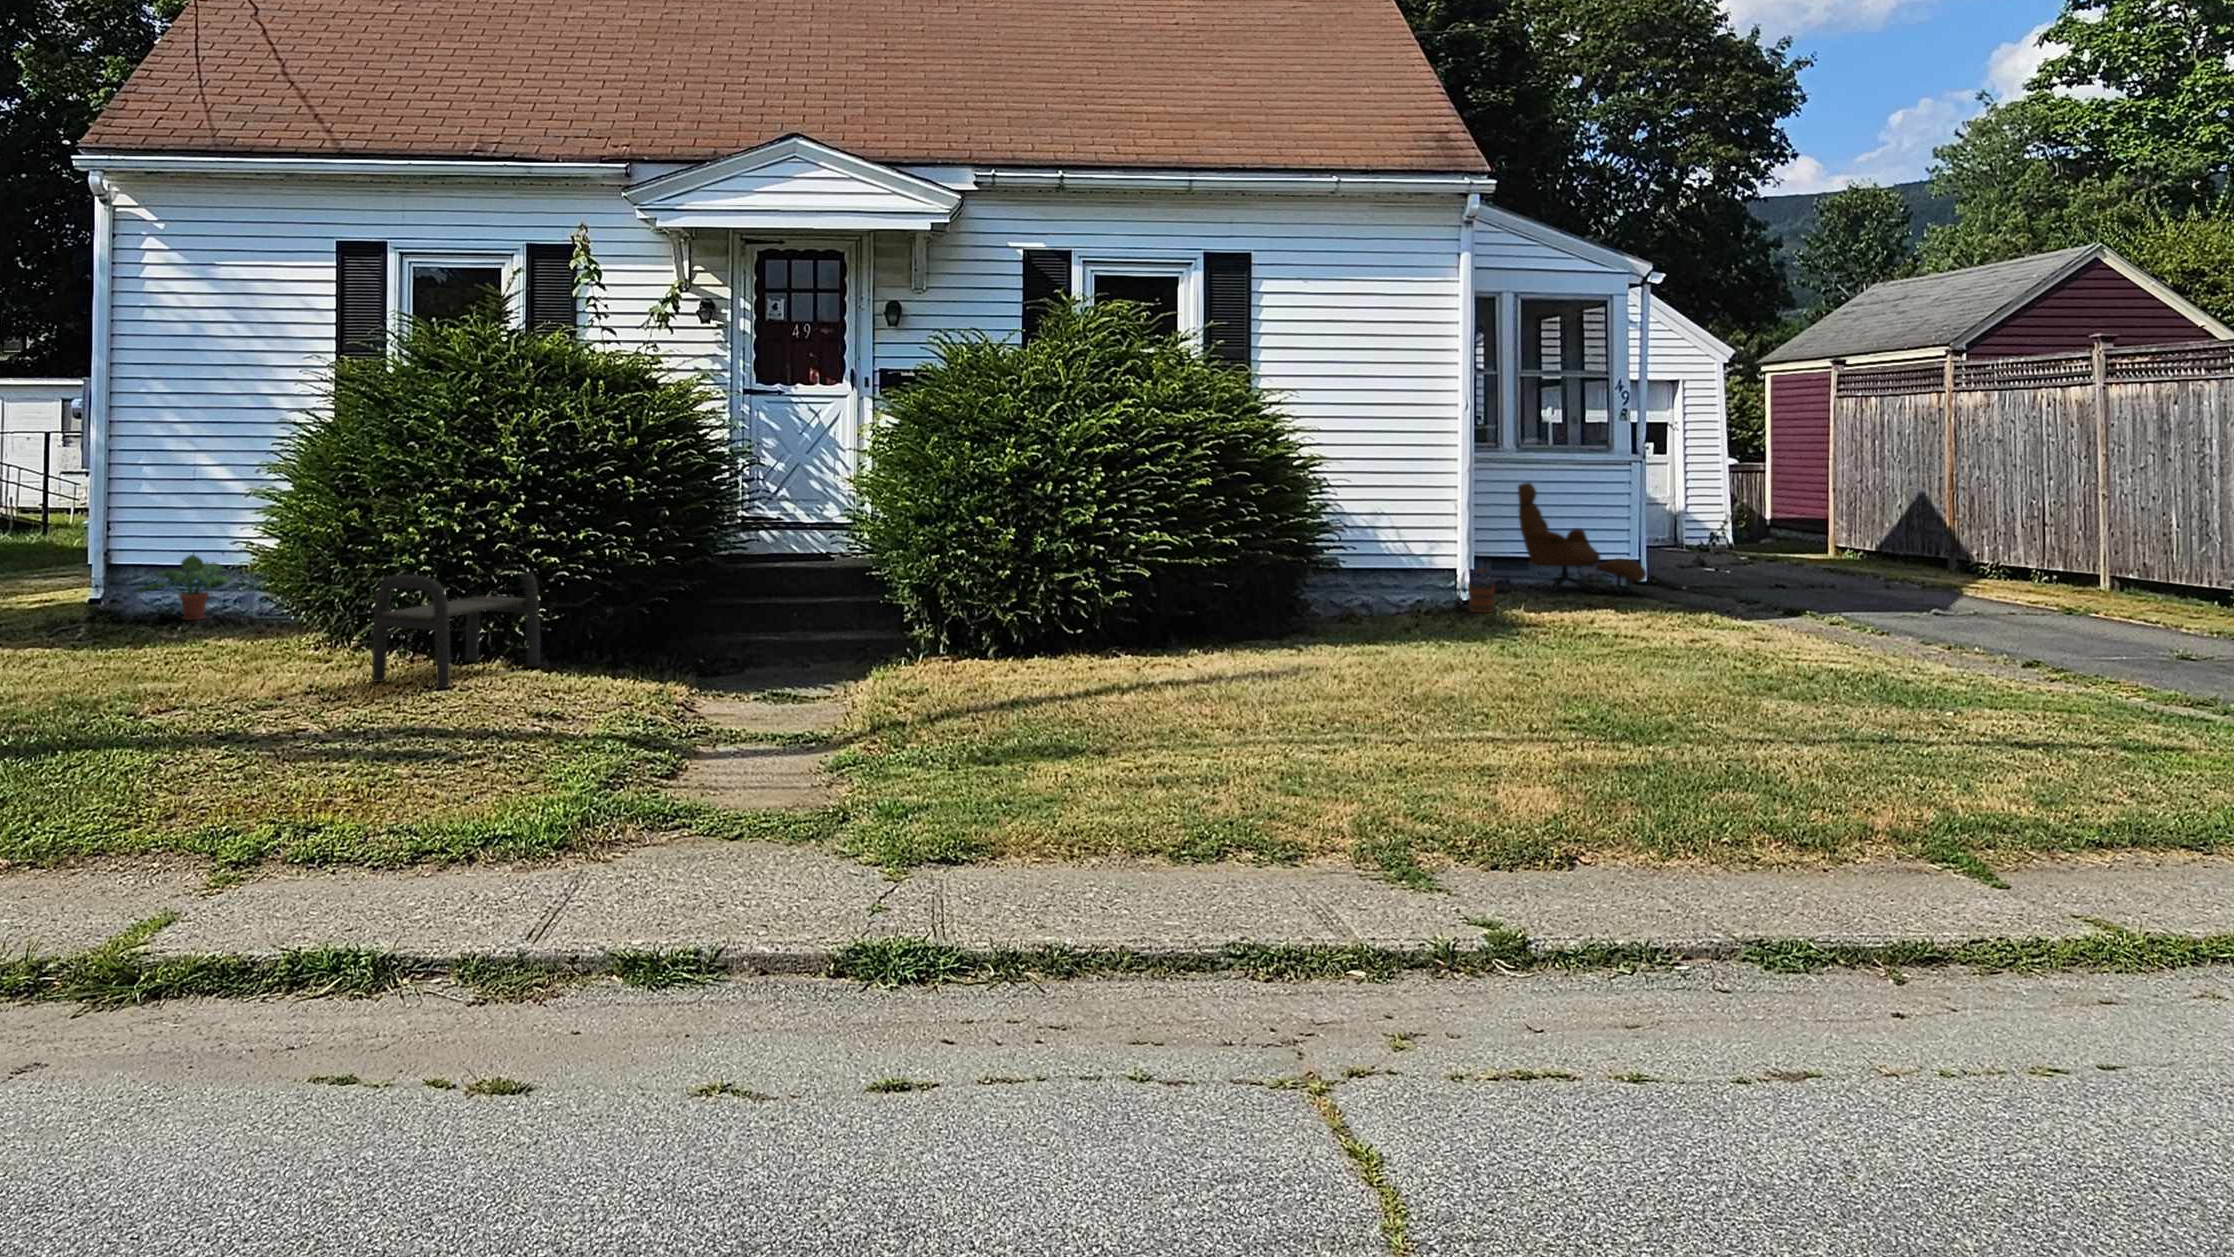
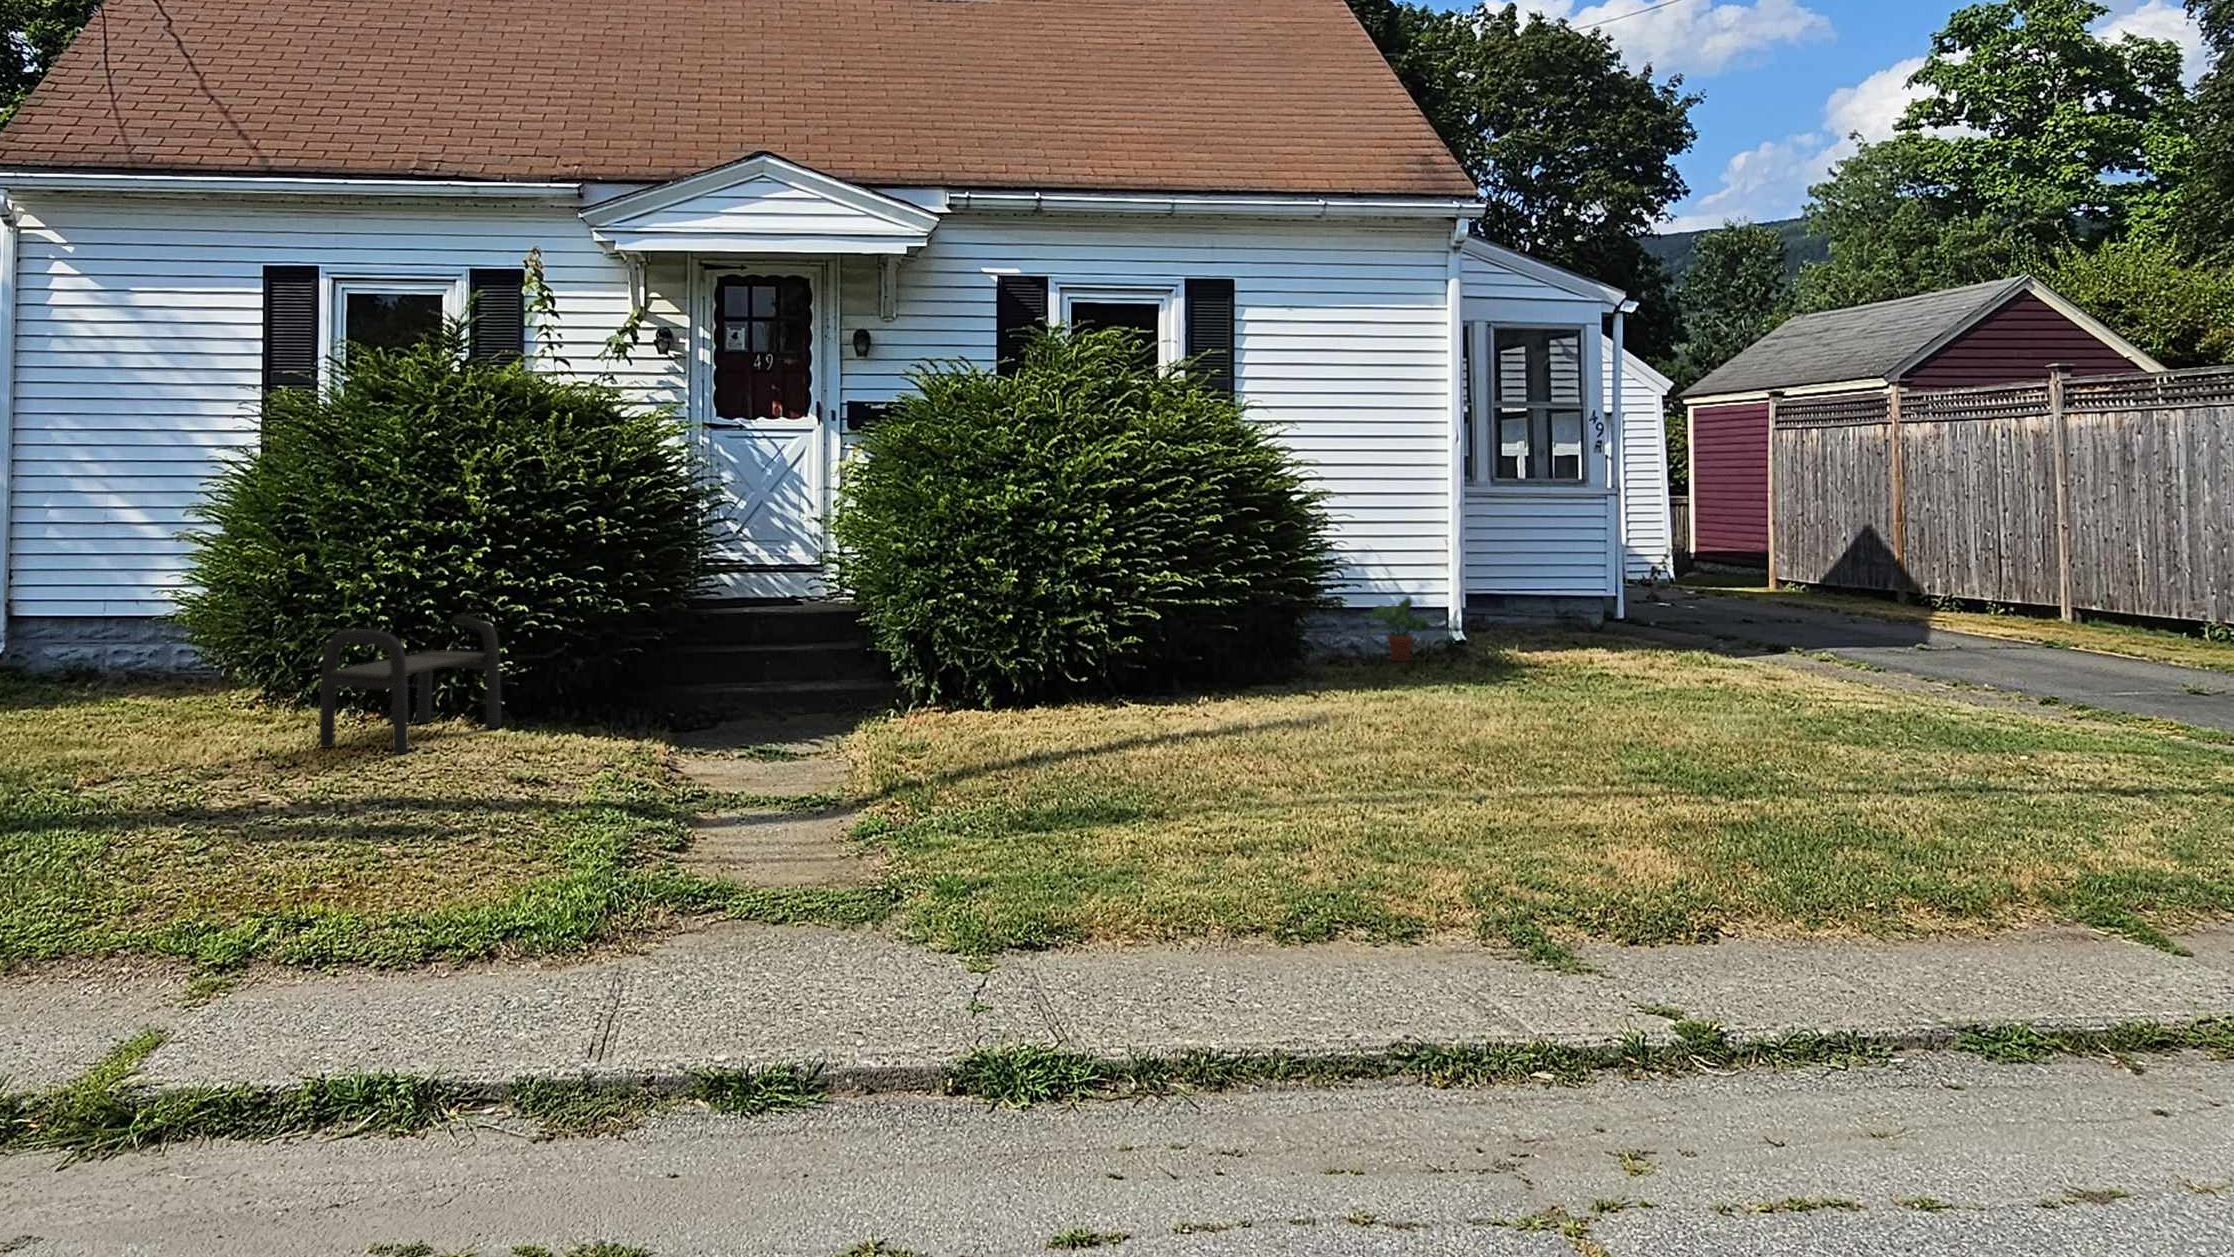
lounge chair: present [1518,483,1646,596] -> none [1500,519,1634,638]
potted plant: present [134,555,231,620] -> present [1360,597,1431,662]
wooden bucket: present [1468,569,1495,613] -> none [1461,610,1491,656]

